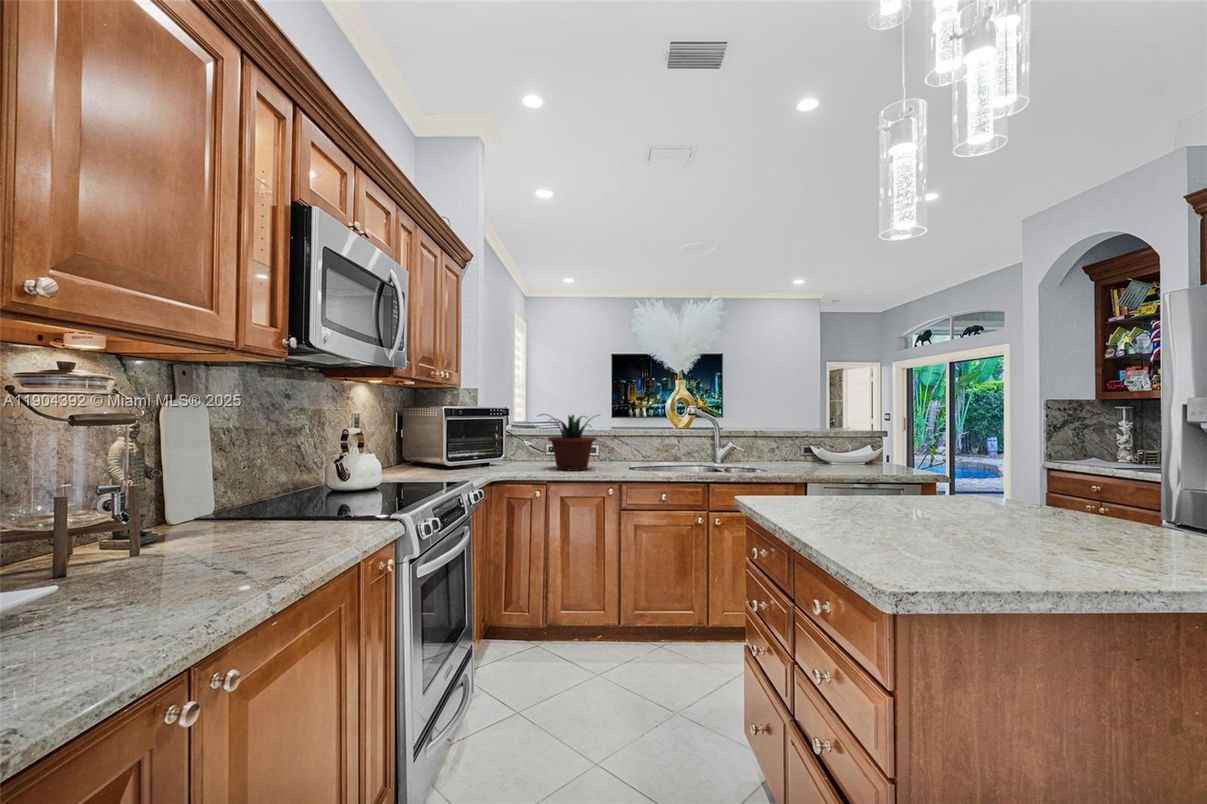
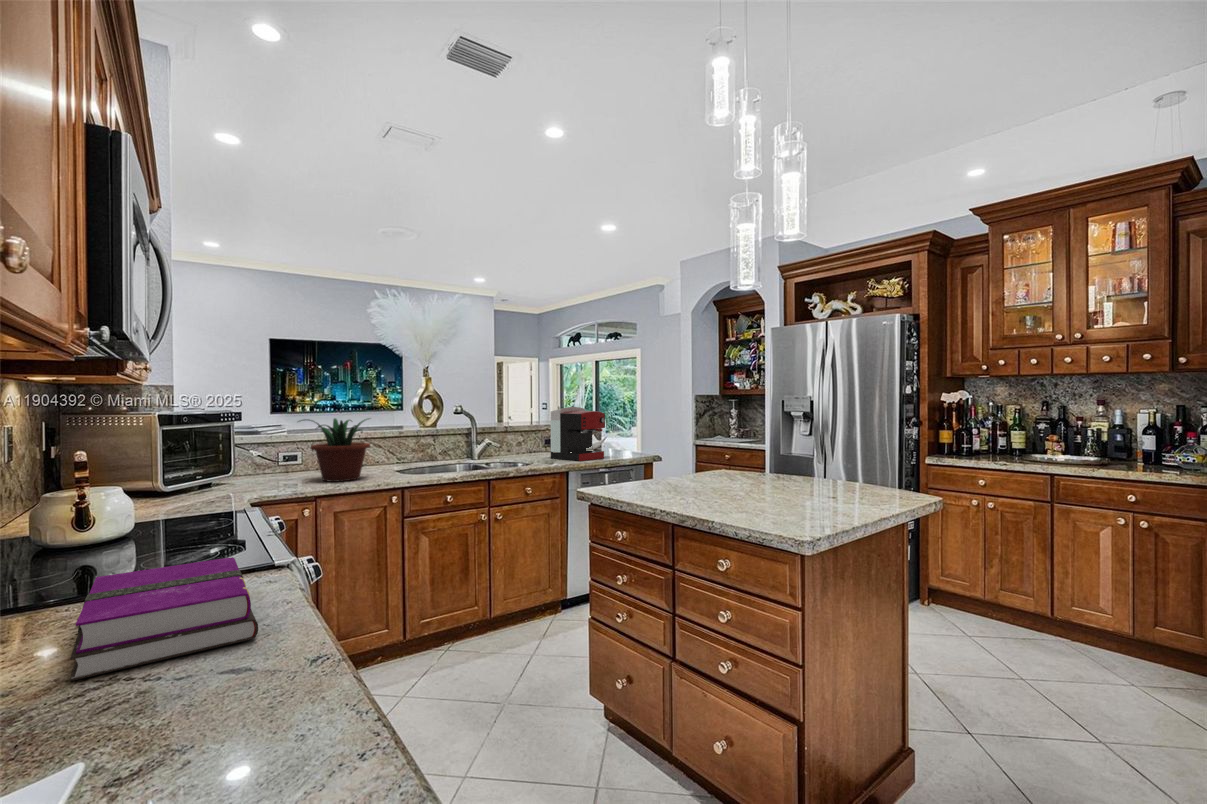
coffee maker: none [800,409,868,472] -> present [551,407,605,461]
hardback book: none [157,506,336,569] -> present [70,557,258,681]

